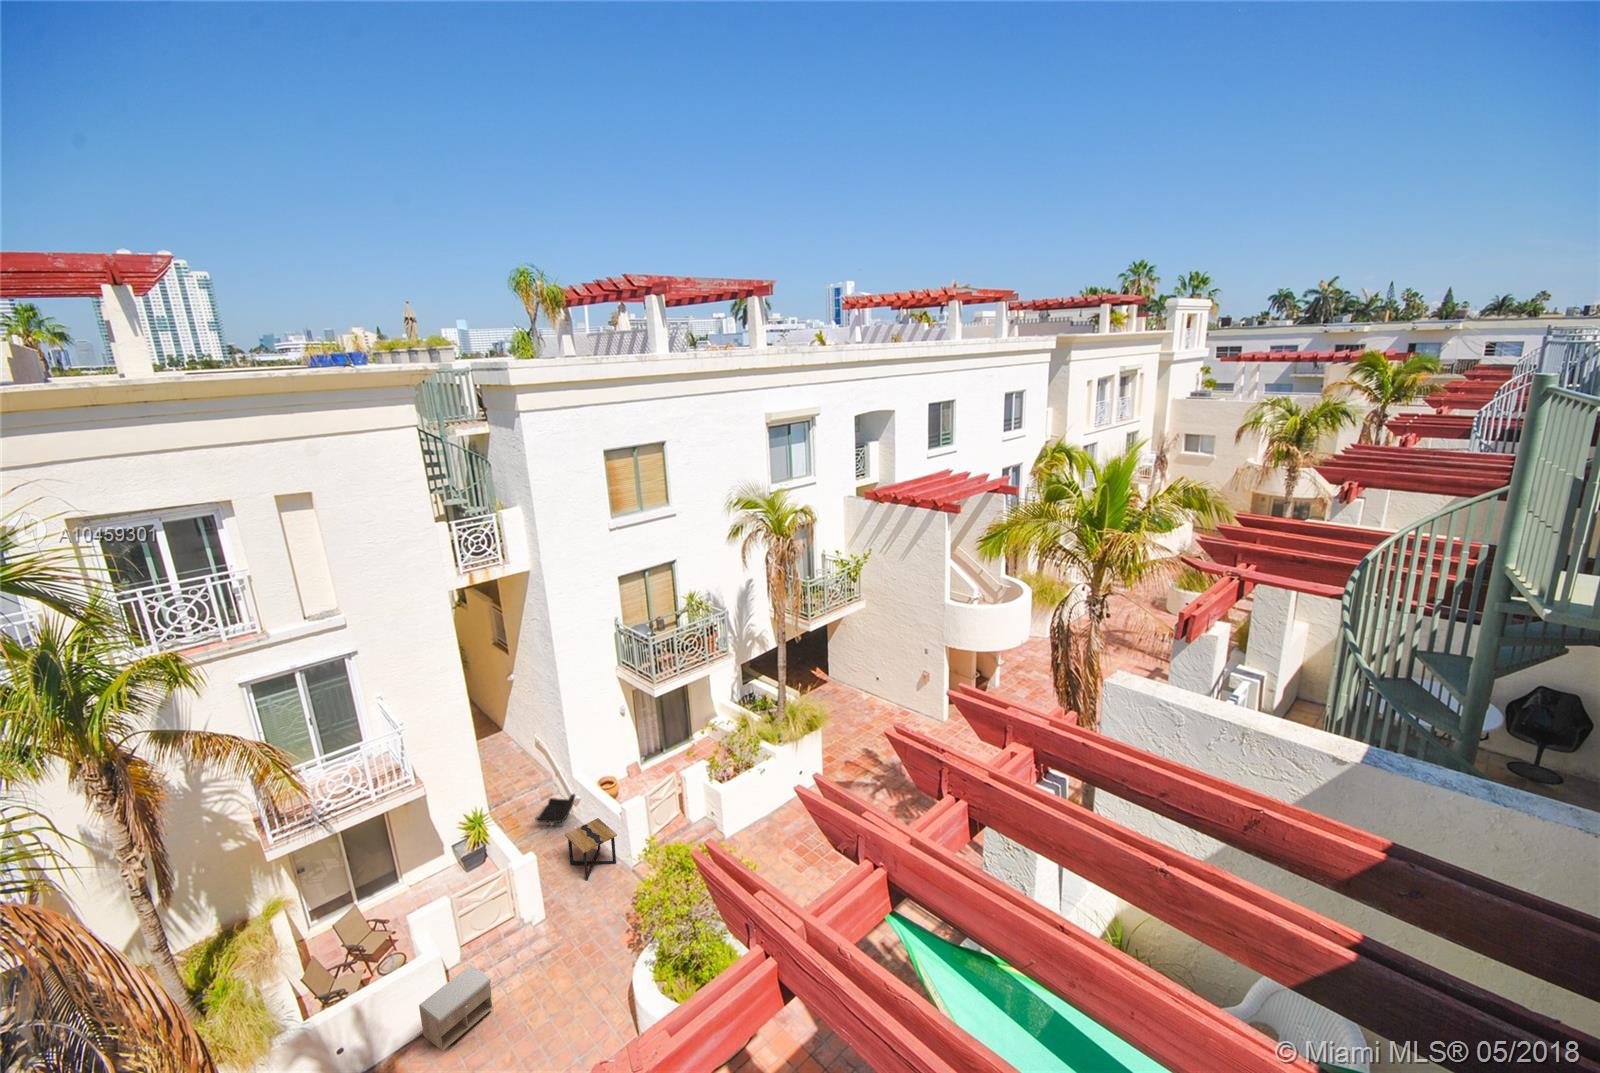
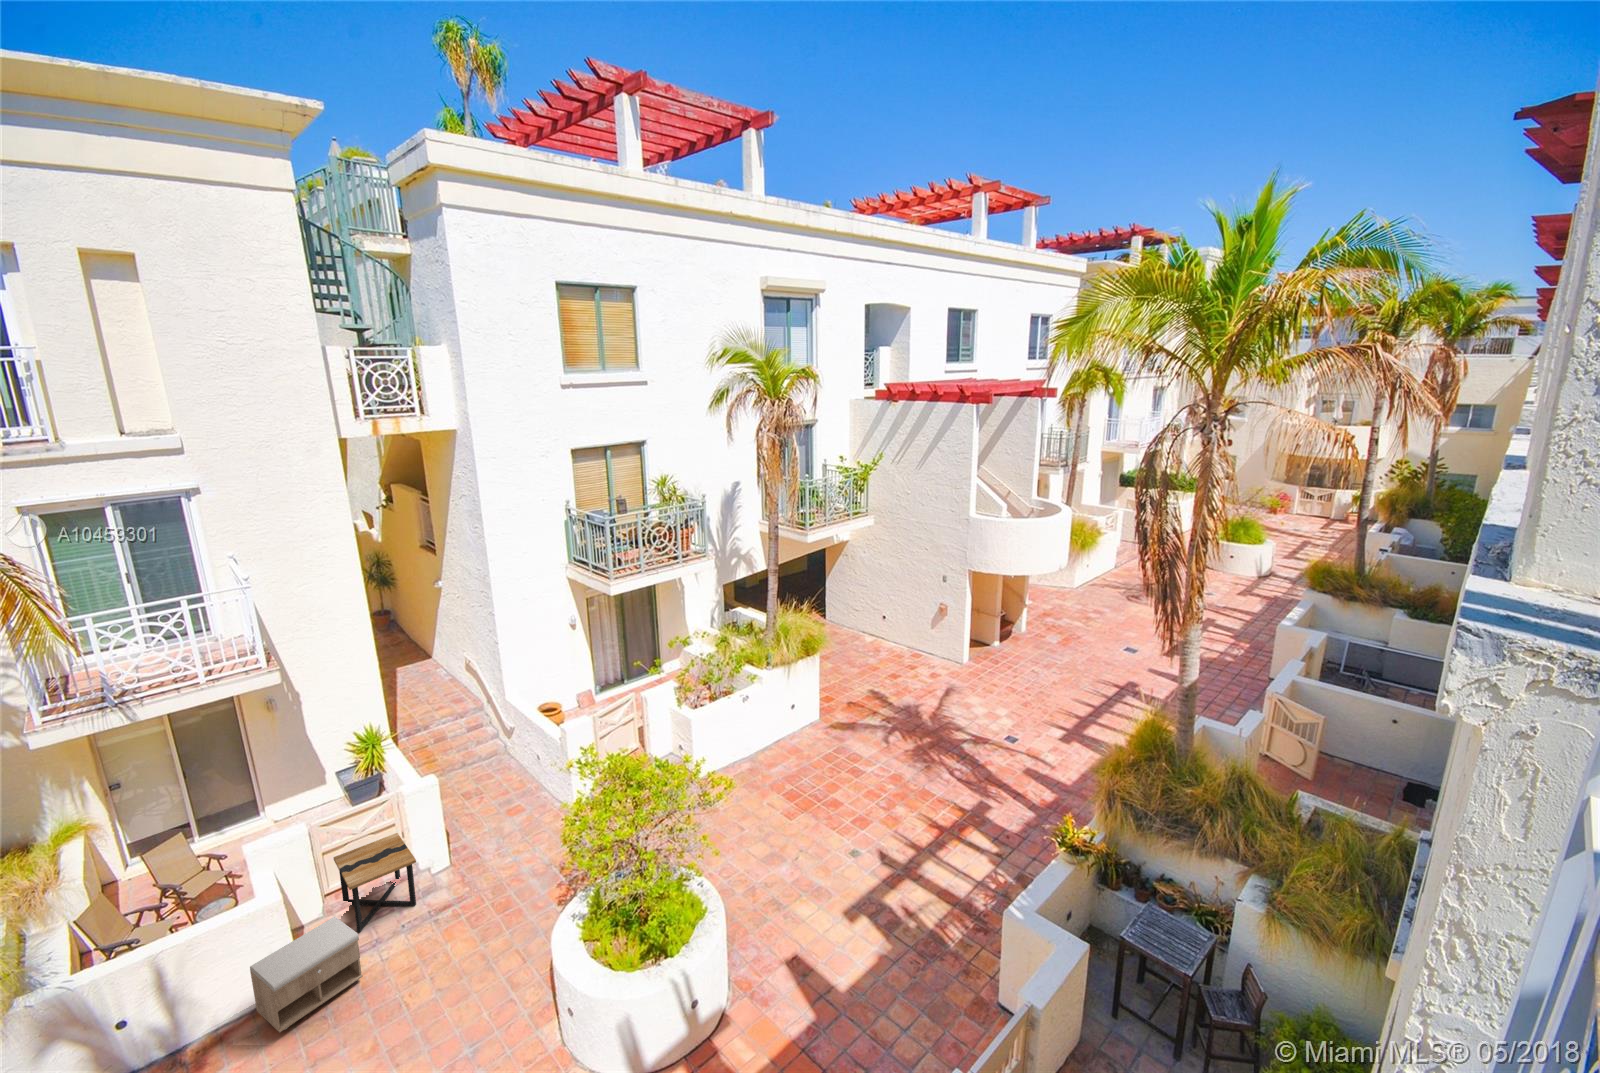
lounge chair: present [536,794,575,833] -> none [453,722,508,770]
side table: present [565,818,617,880] -> present [334,833,416,932]

